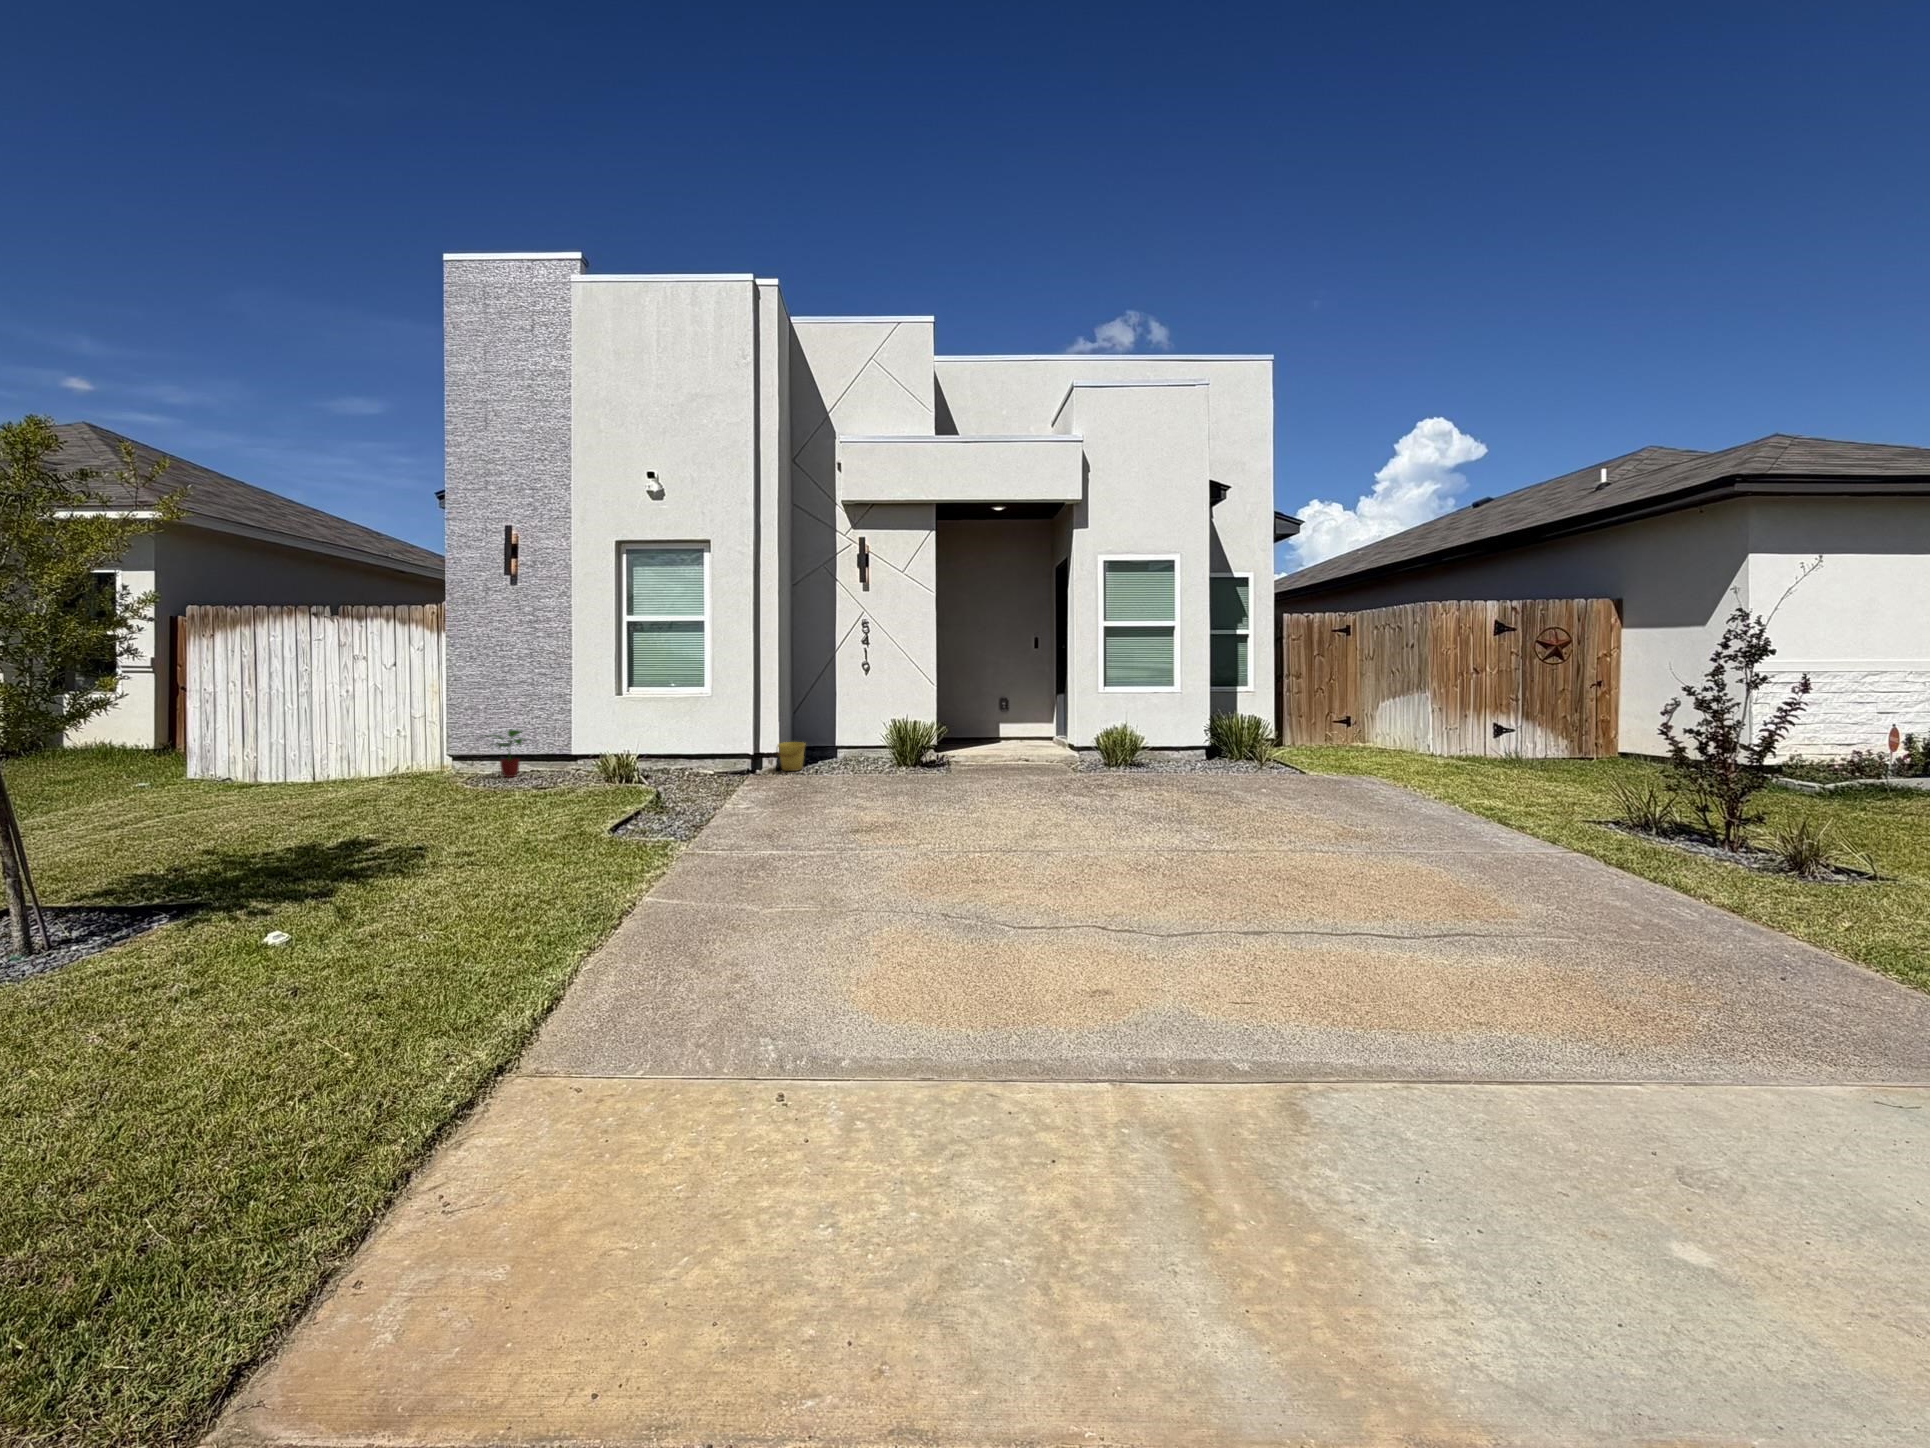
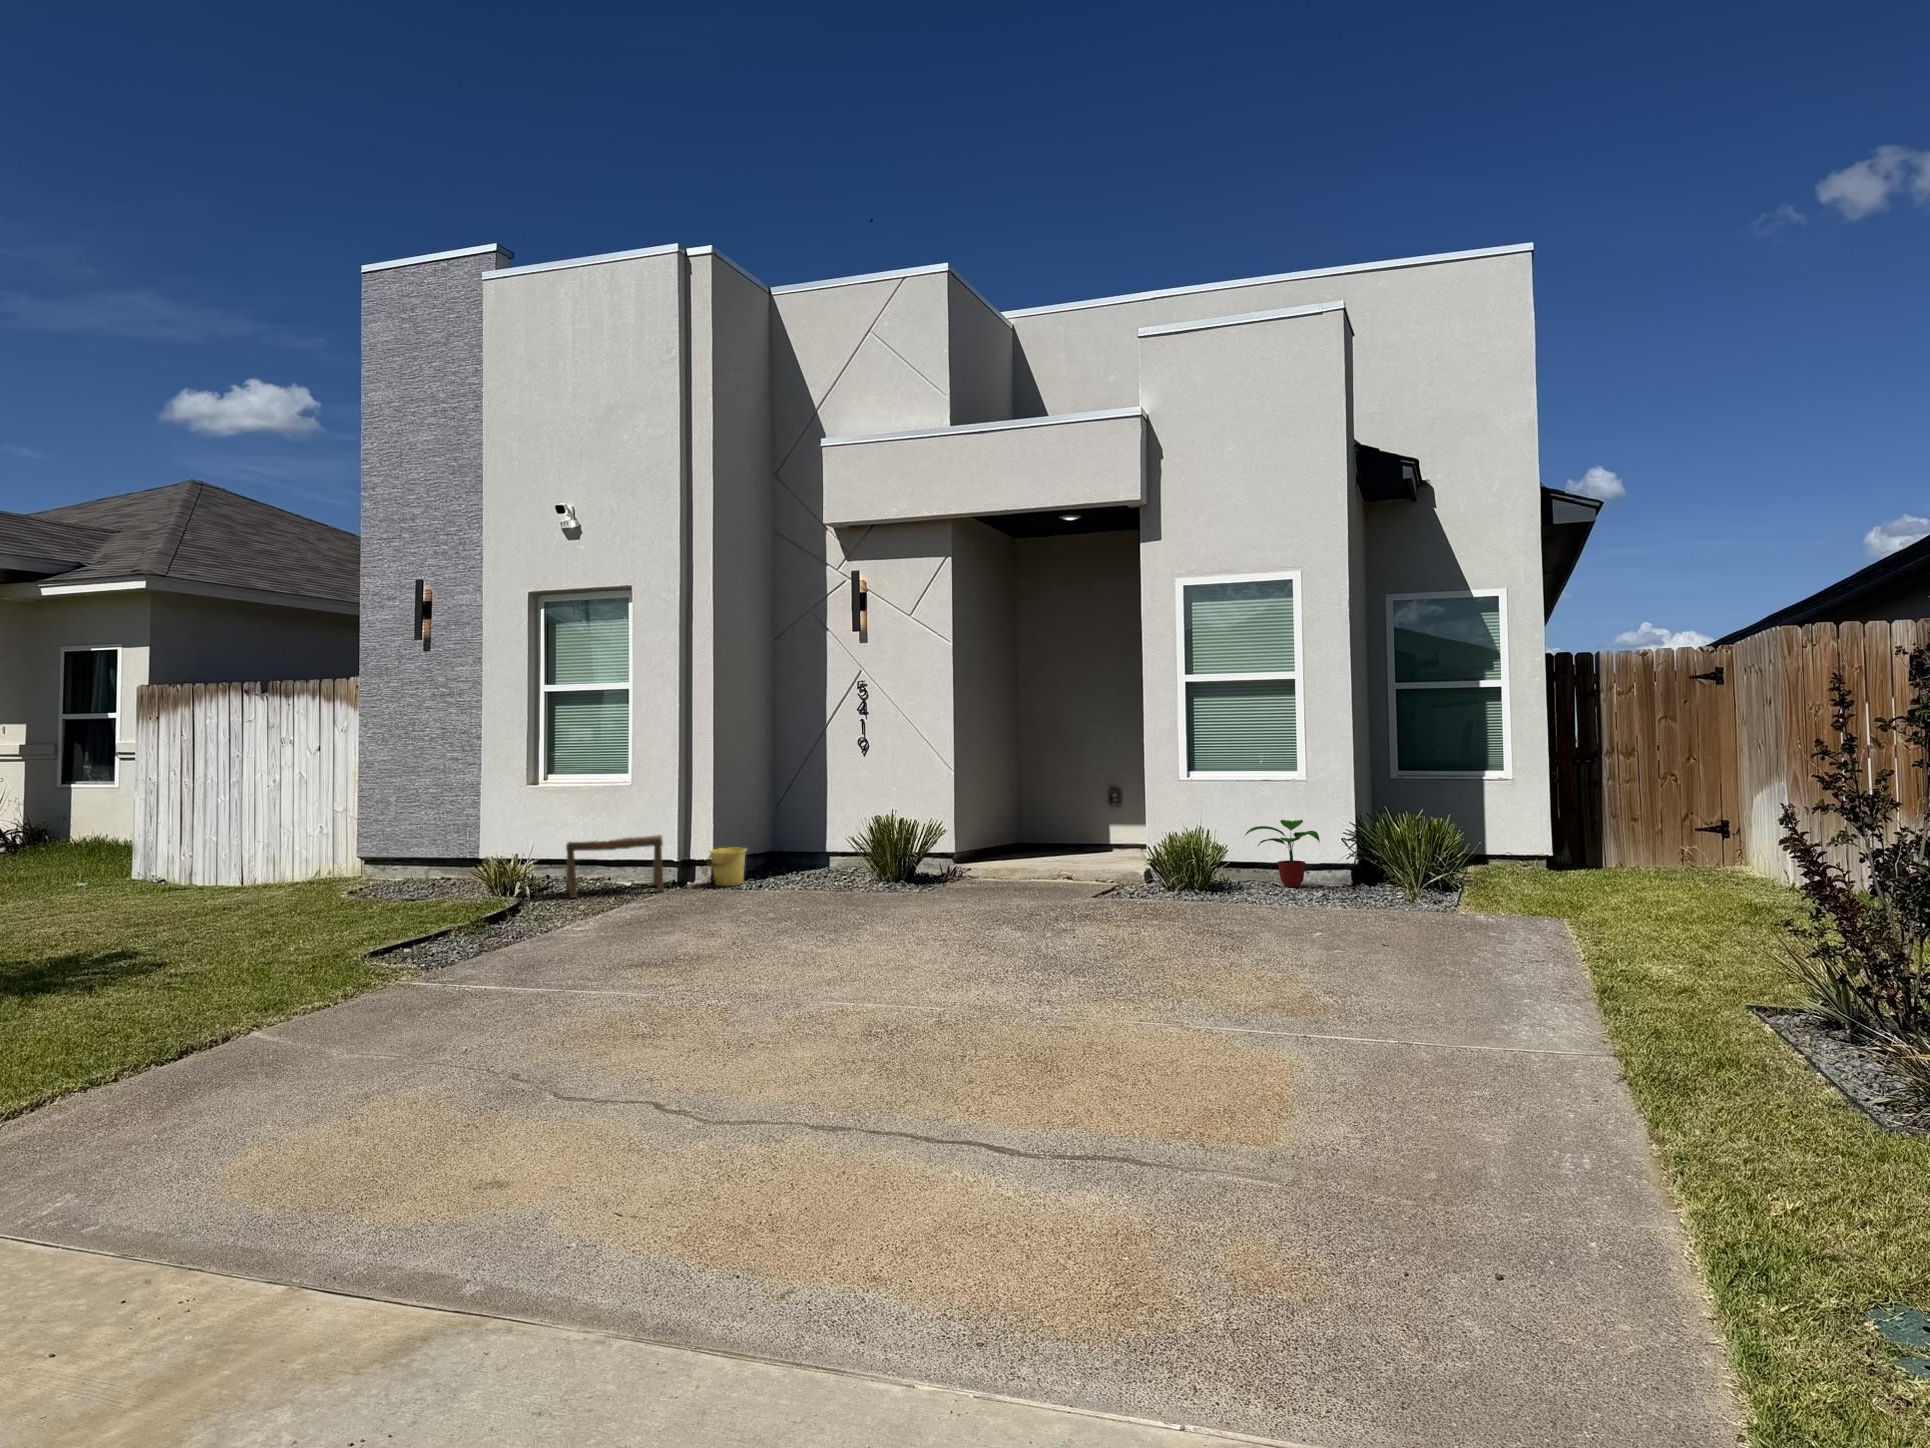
potted plant: present [485,730,523,777] -> present [1245,820,1320,887]
bench: none [670,734,751,785] -> present [566,835,664,898]

